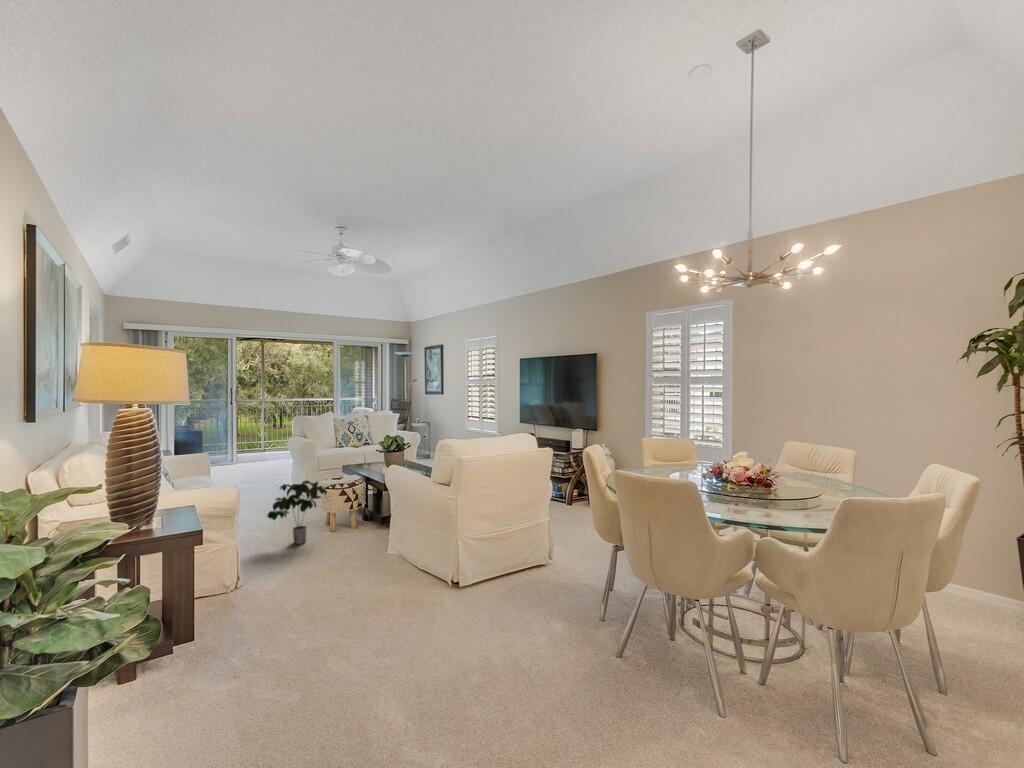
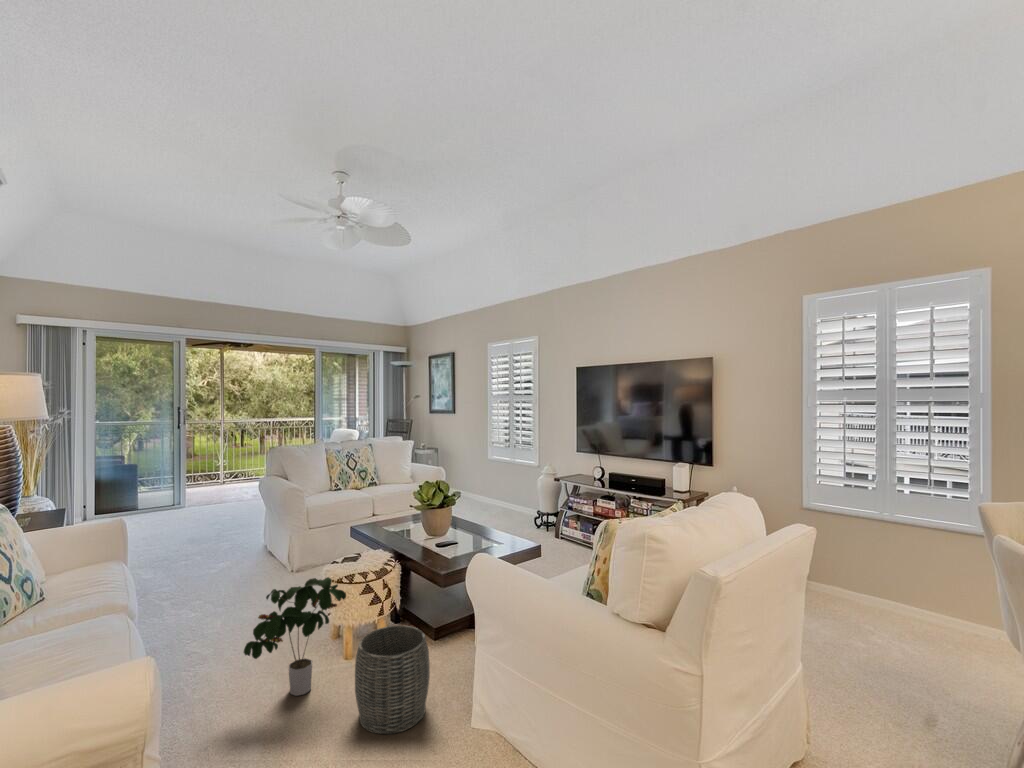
woven basket: none [326,506,368,557] -> present [355,625,430,734]

